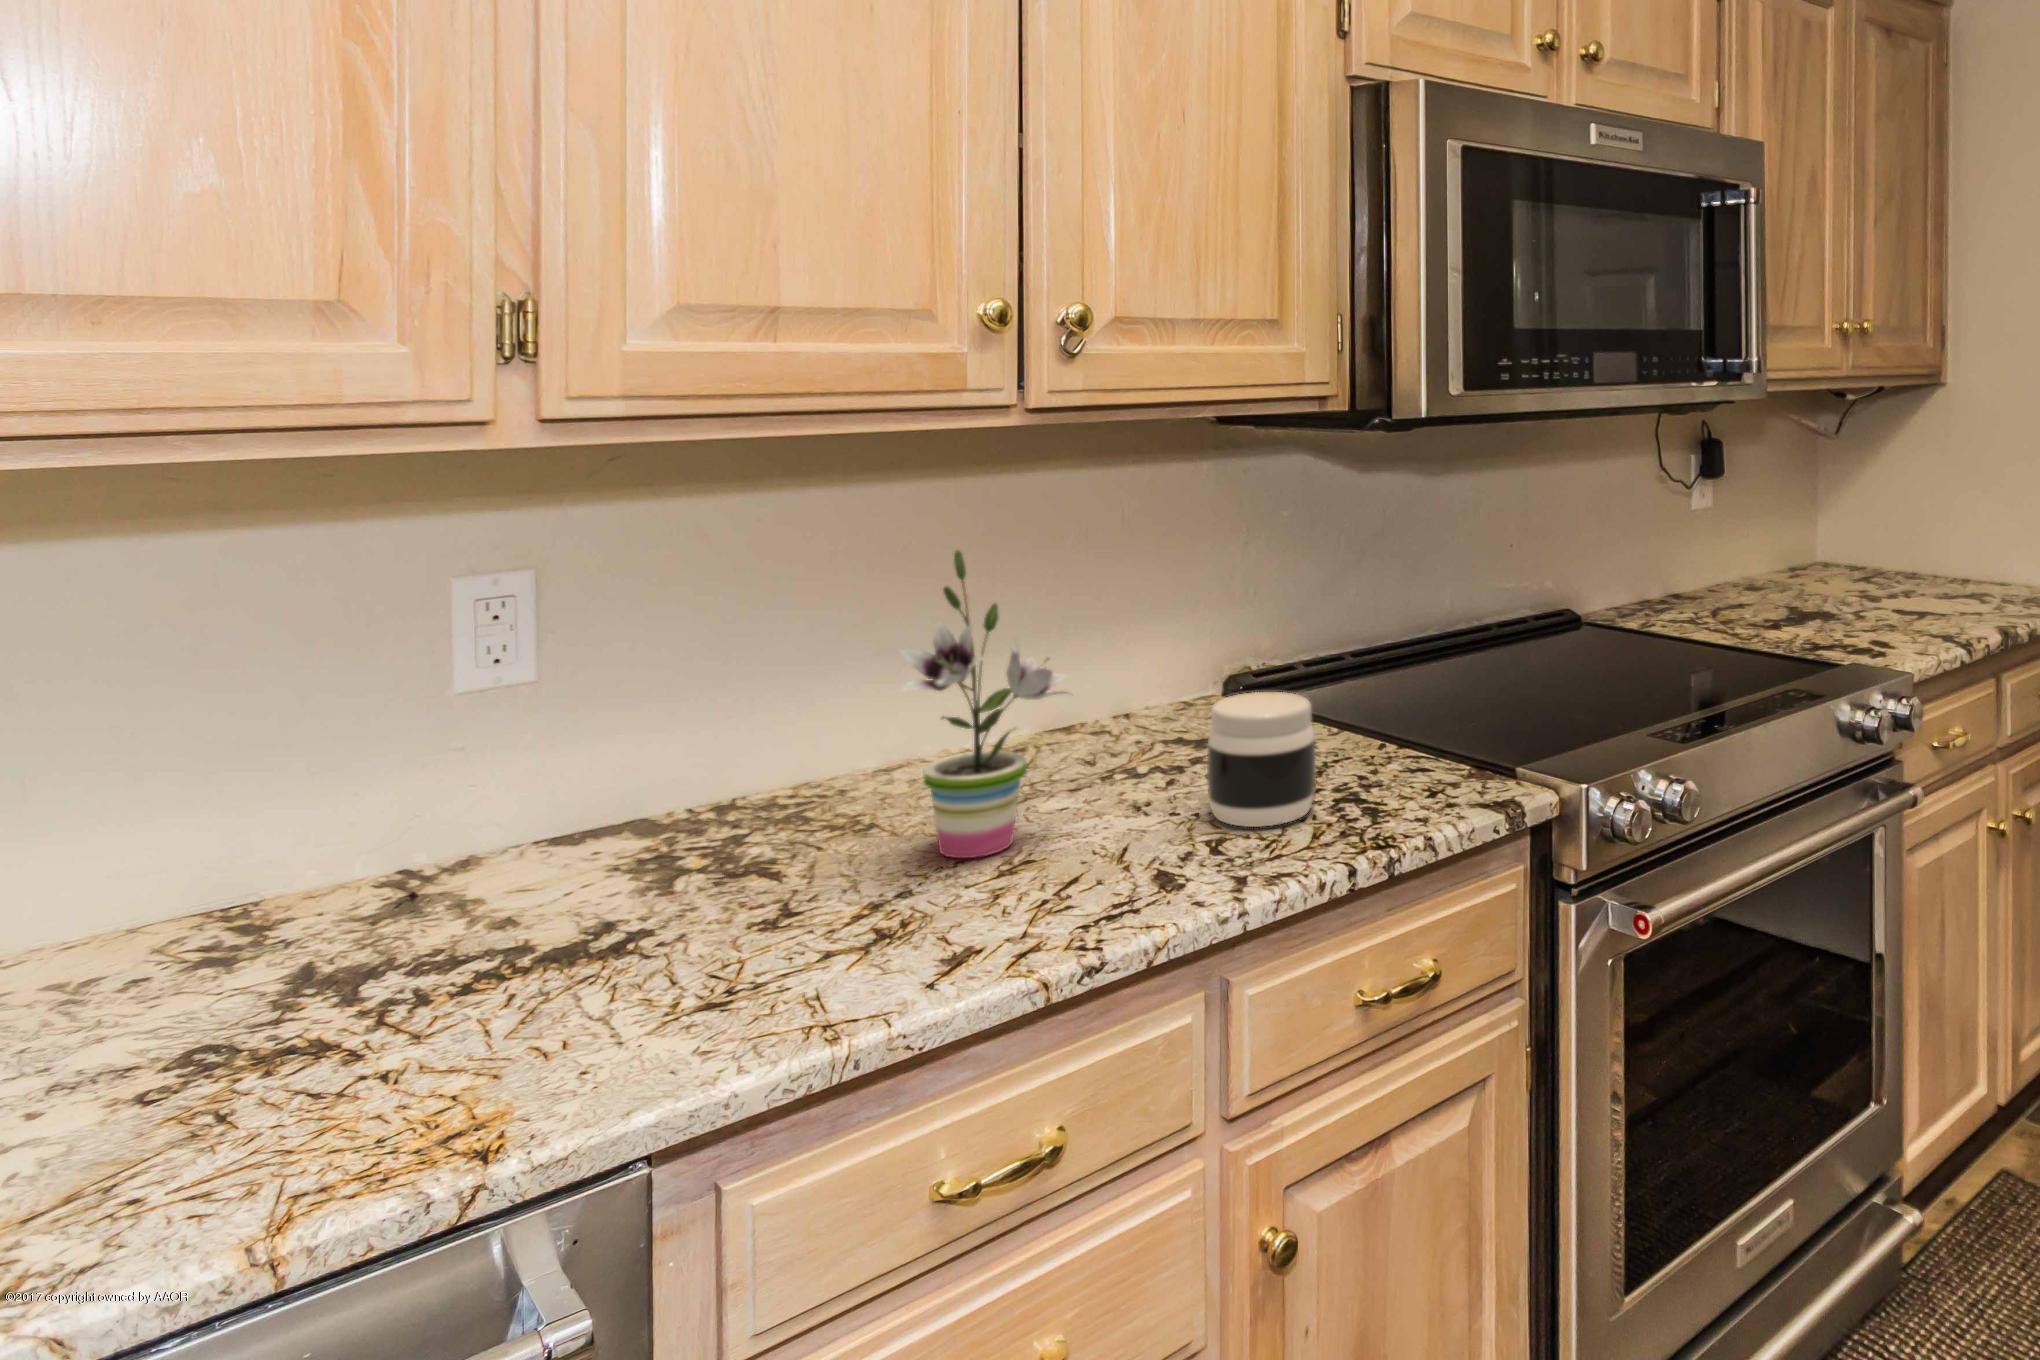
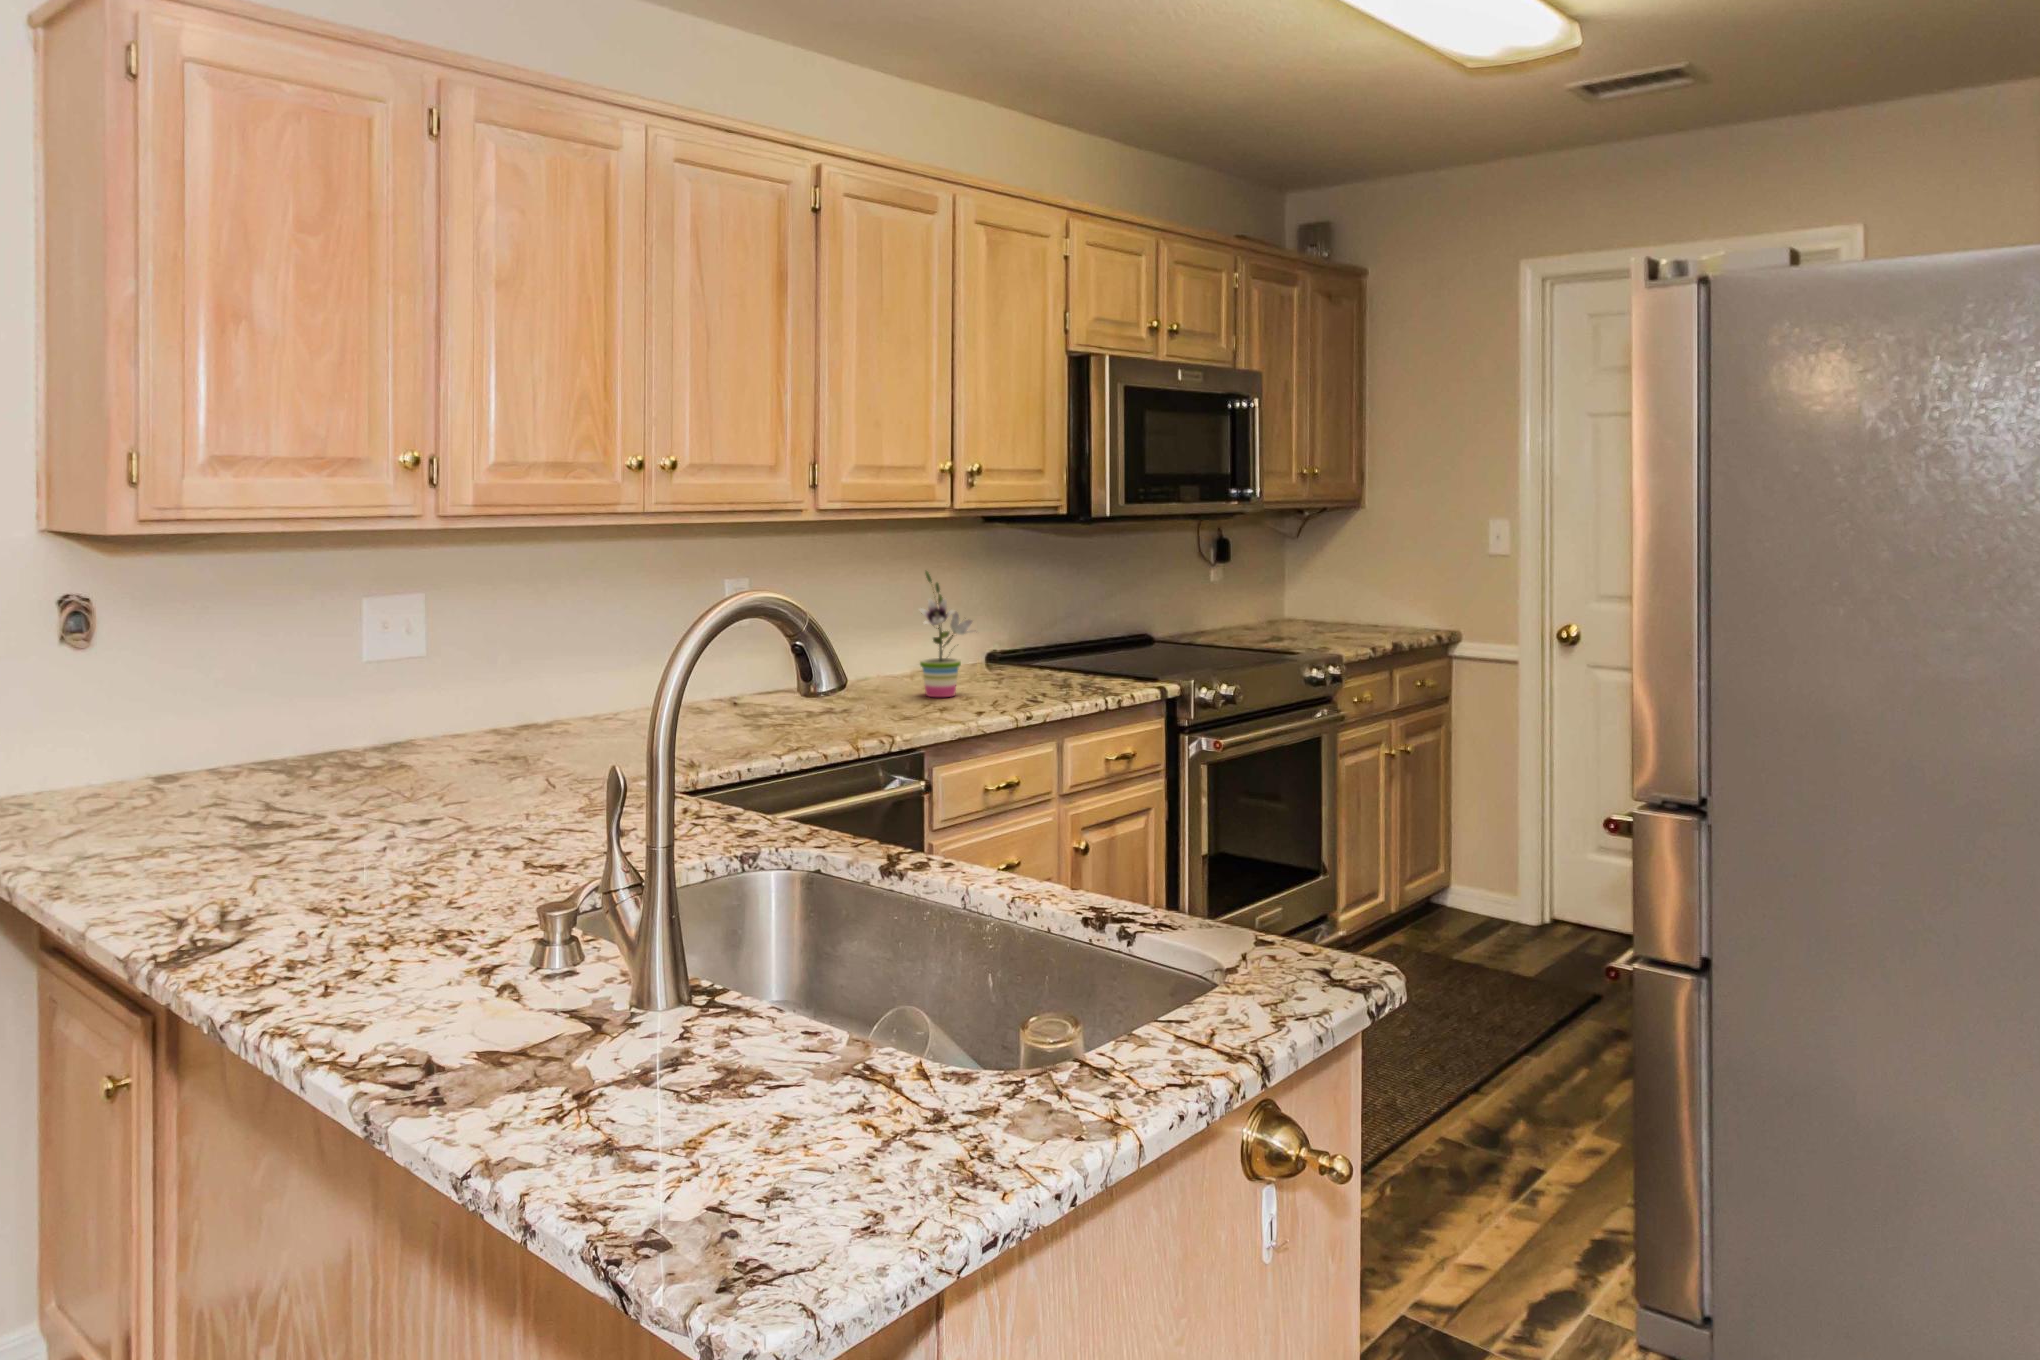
jar: present [1207,692,1316,827] -> none [1027,639,1074,692]

